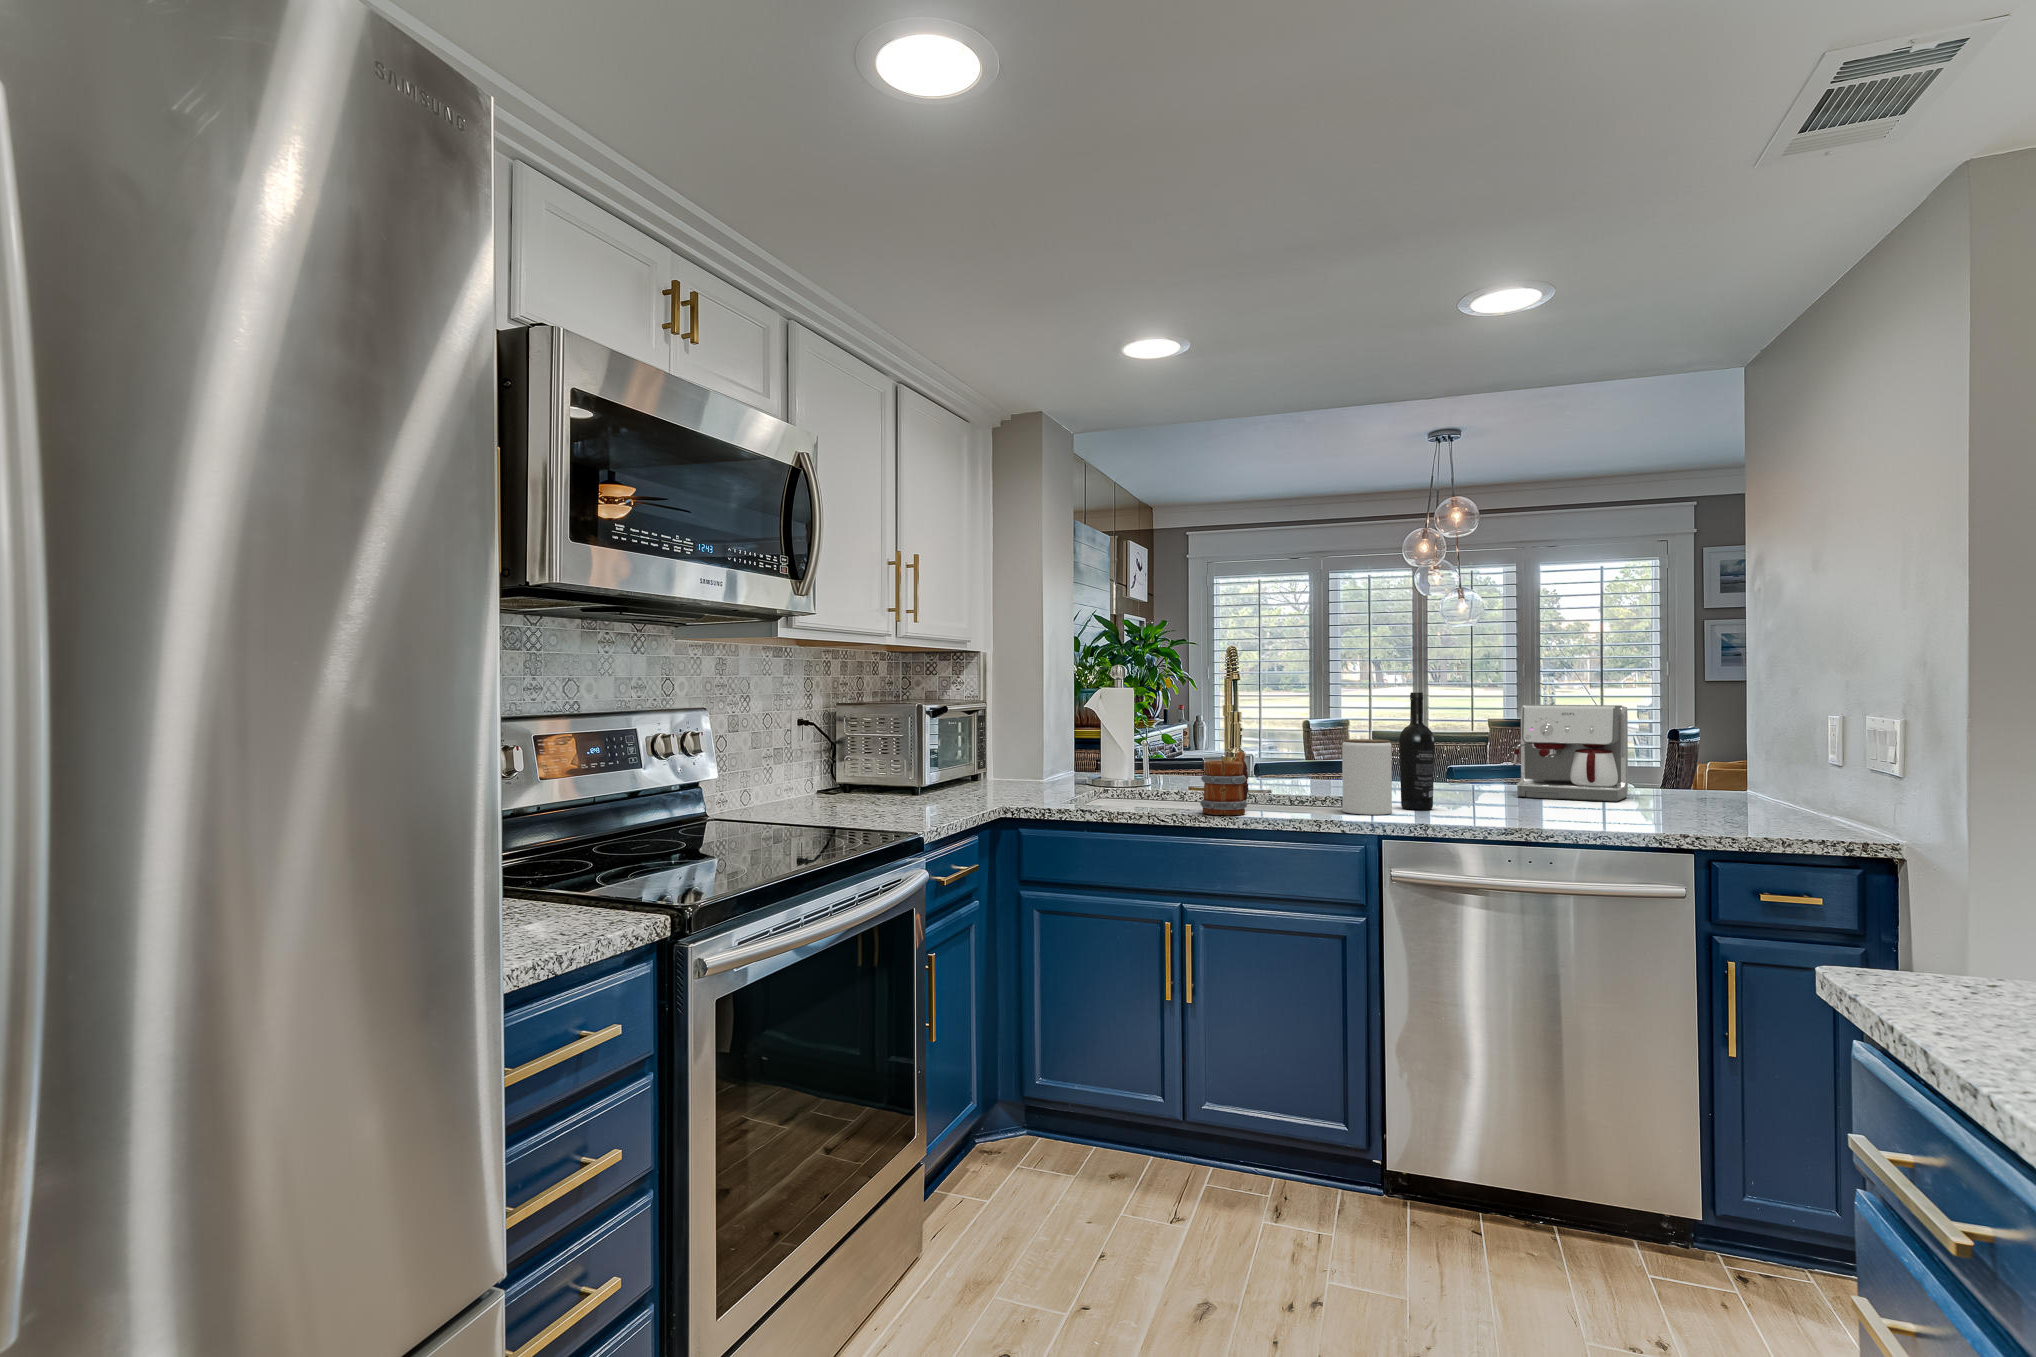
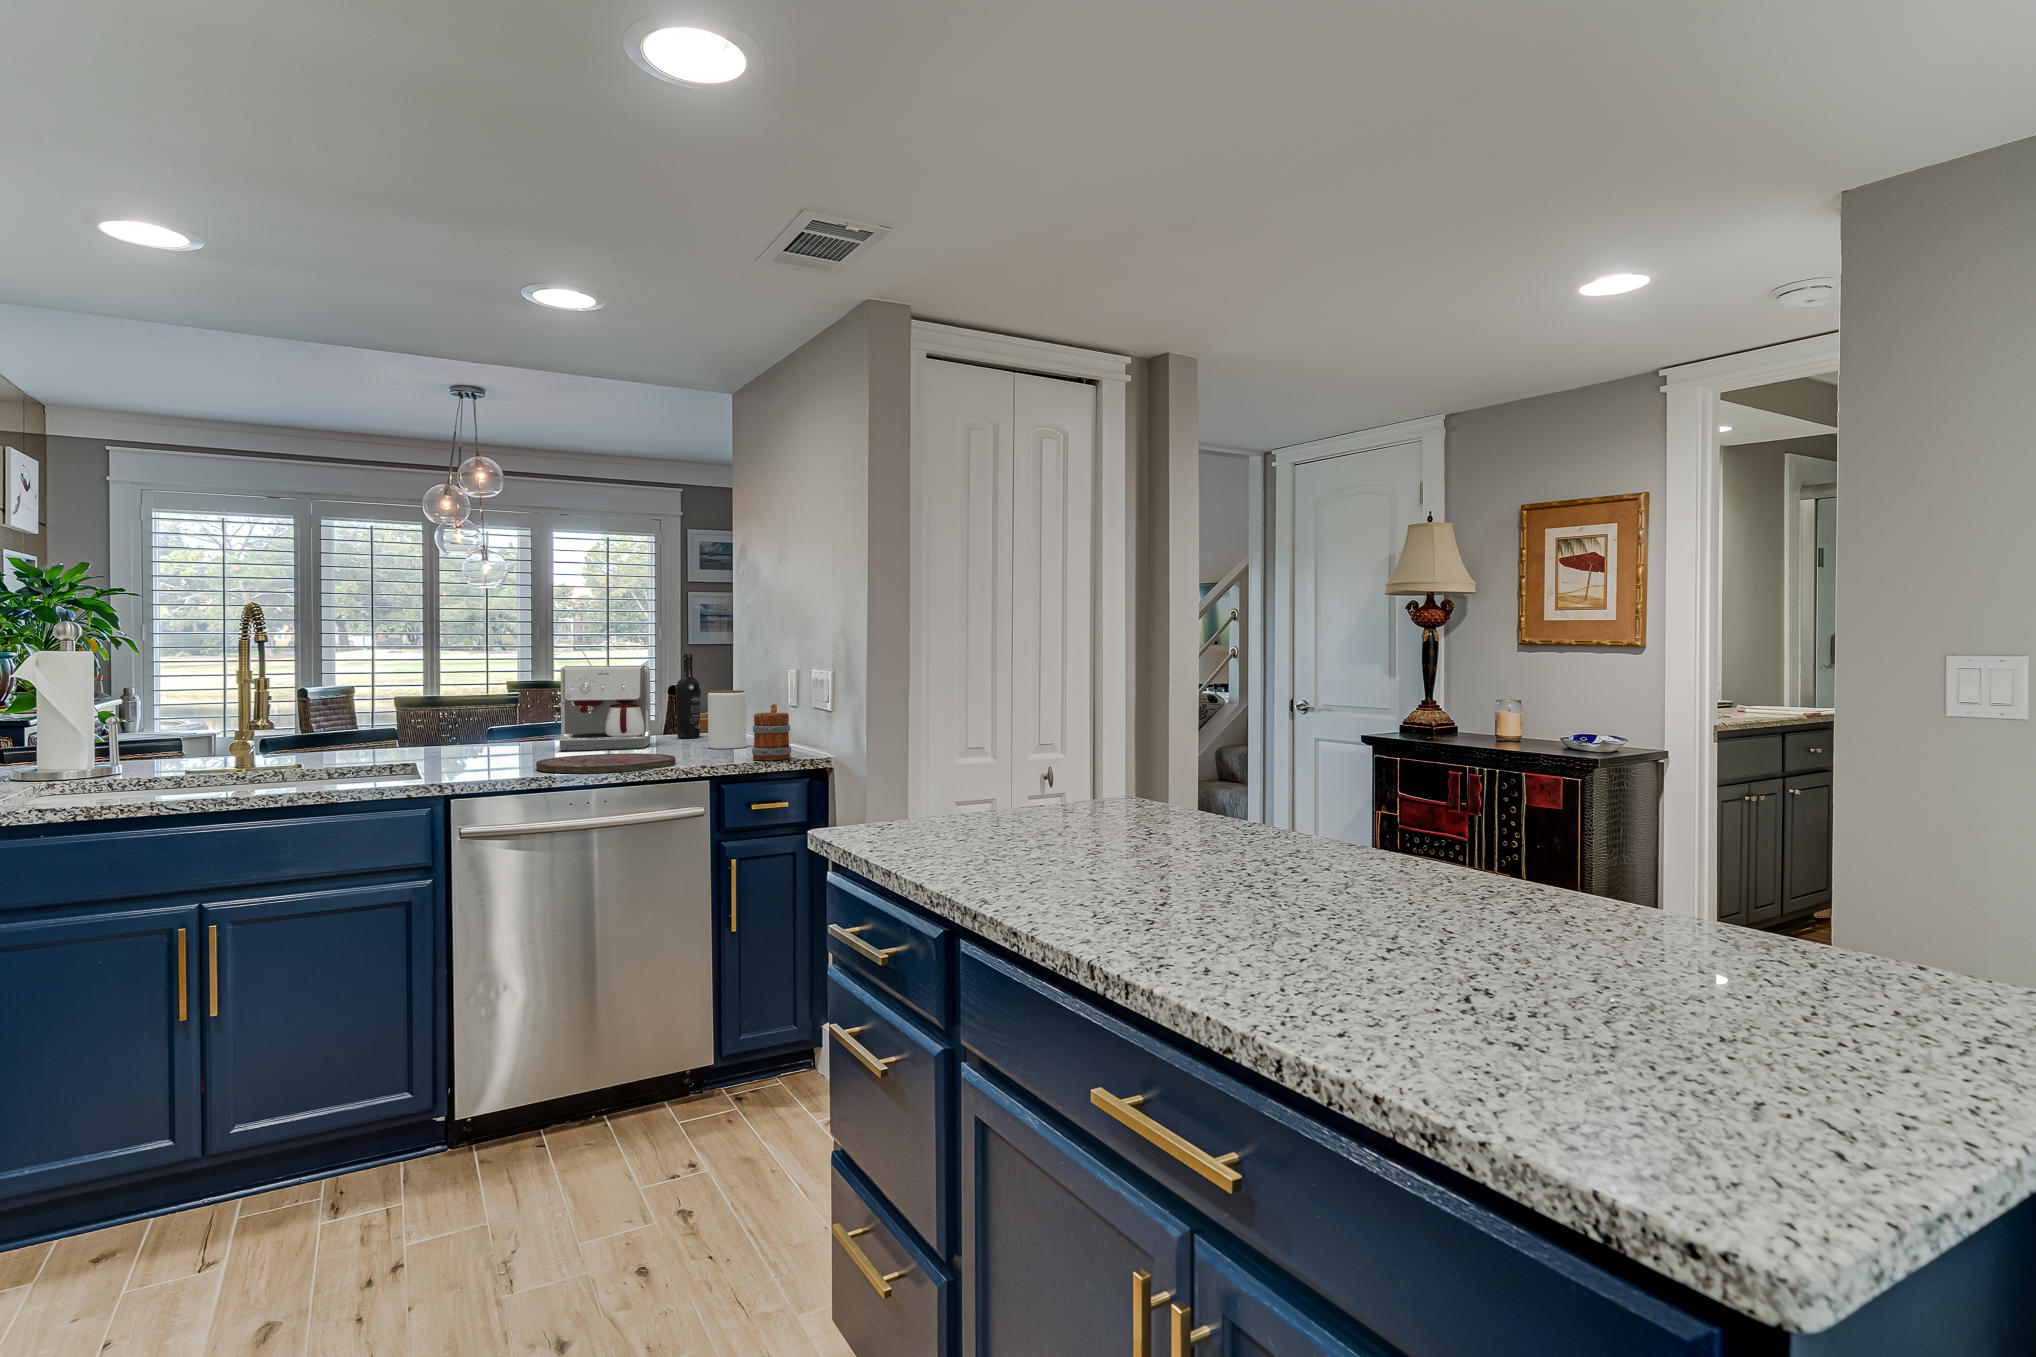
wine bottle: present [1399,692,1435,810] -> present [676,654,701,738]
jar: present [1342,739,1392,815] -> present [708,690,746,749]
mug: present [1200,752,1248,815] -> present [752,704,791,760]
cutting board: none [1480,804,1648,828] -> present [536,753,676,773]

